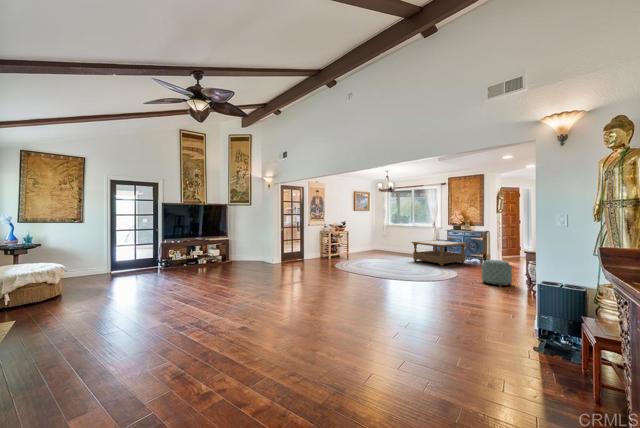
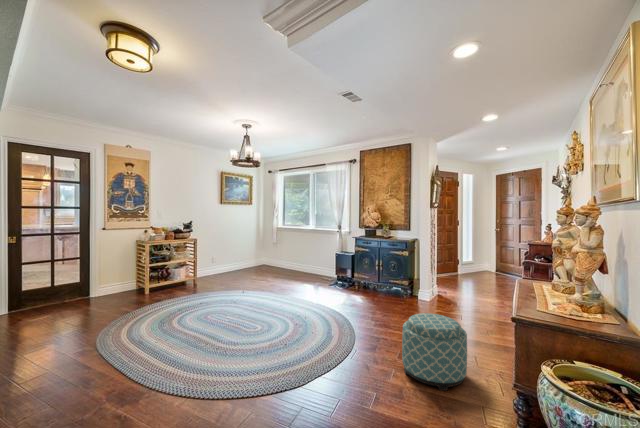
coffee table: present [412,240,467,266] -> none [295,253,383,306]

